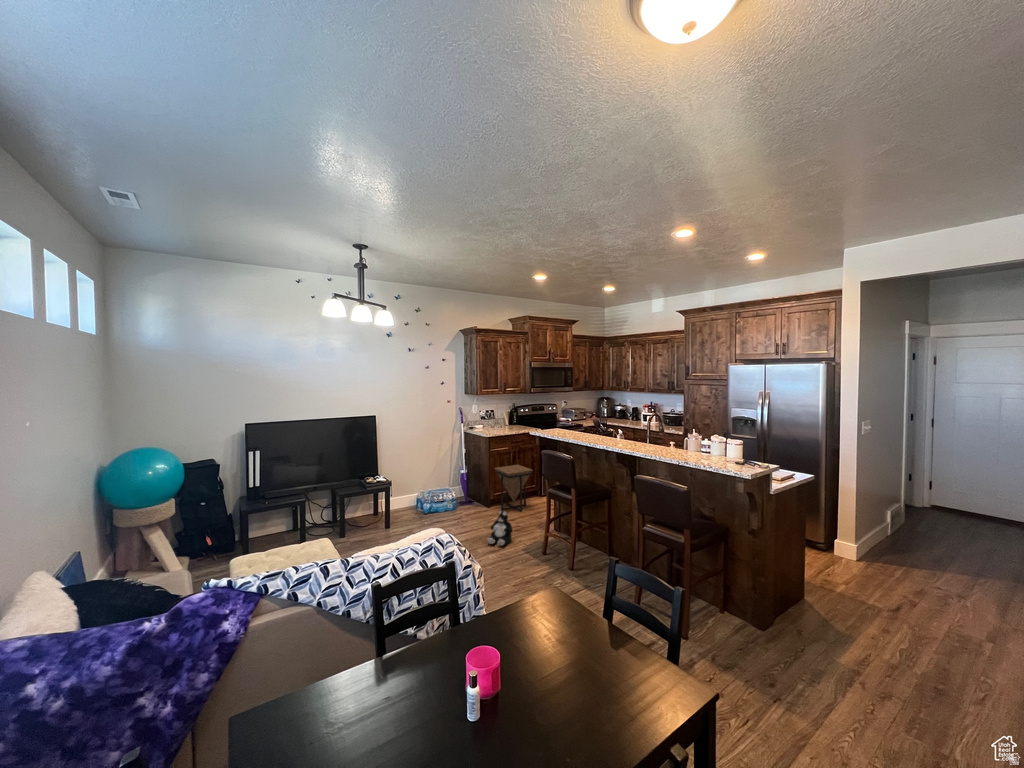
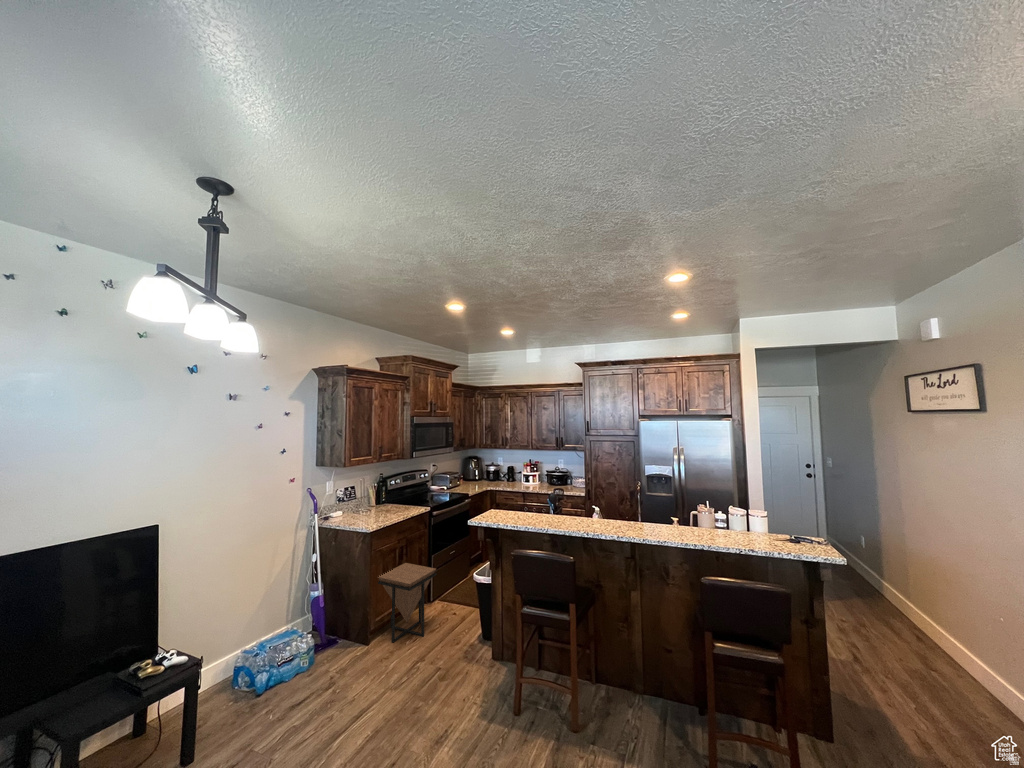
plush toy: present [487,511,512,546] -> none [419,657,458,727]

